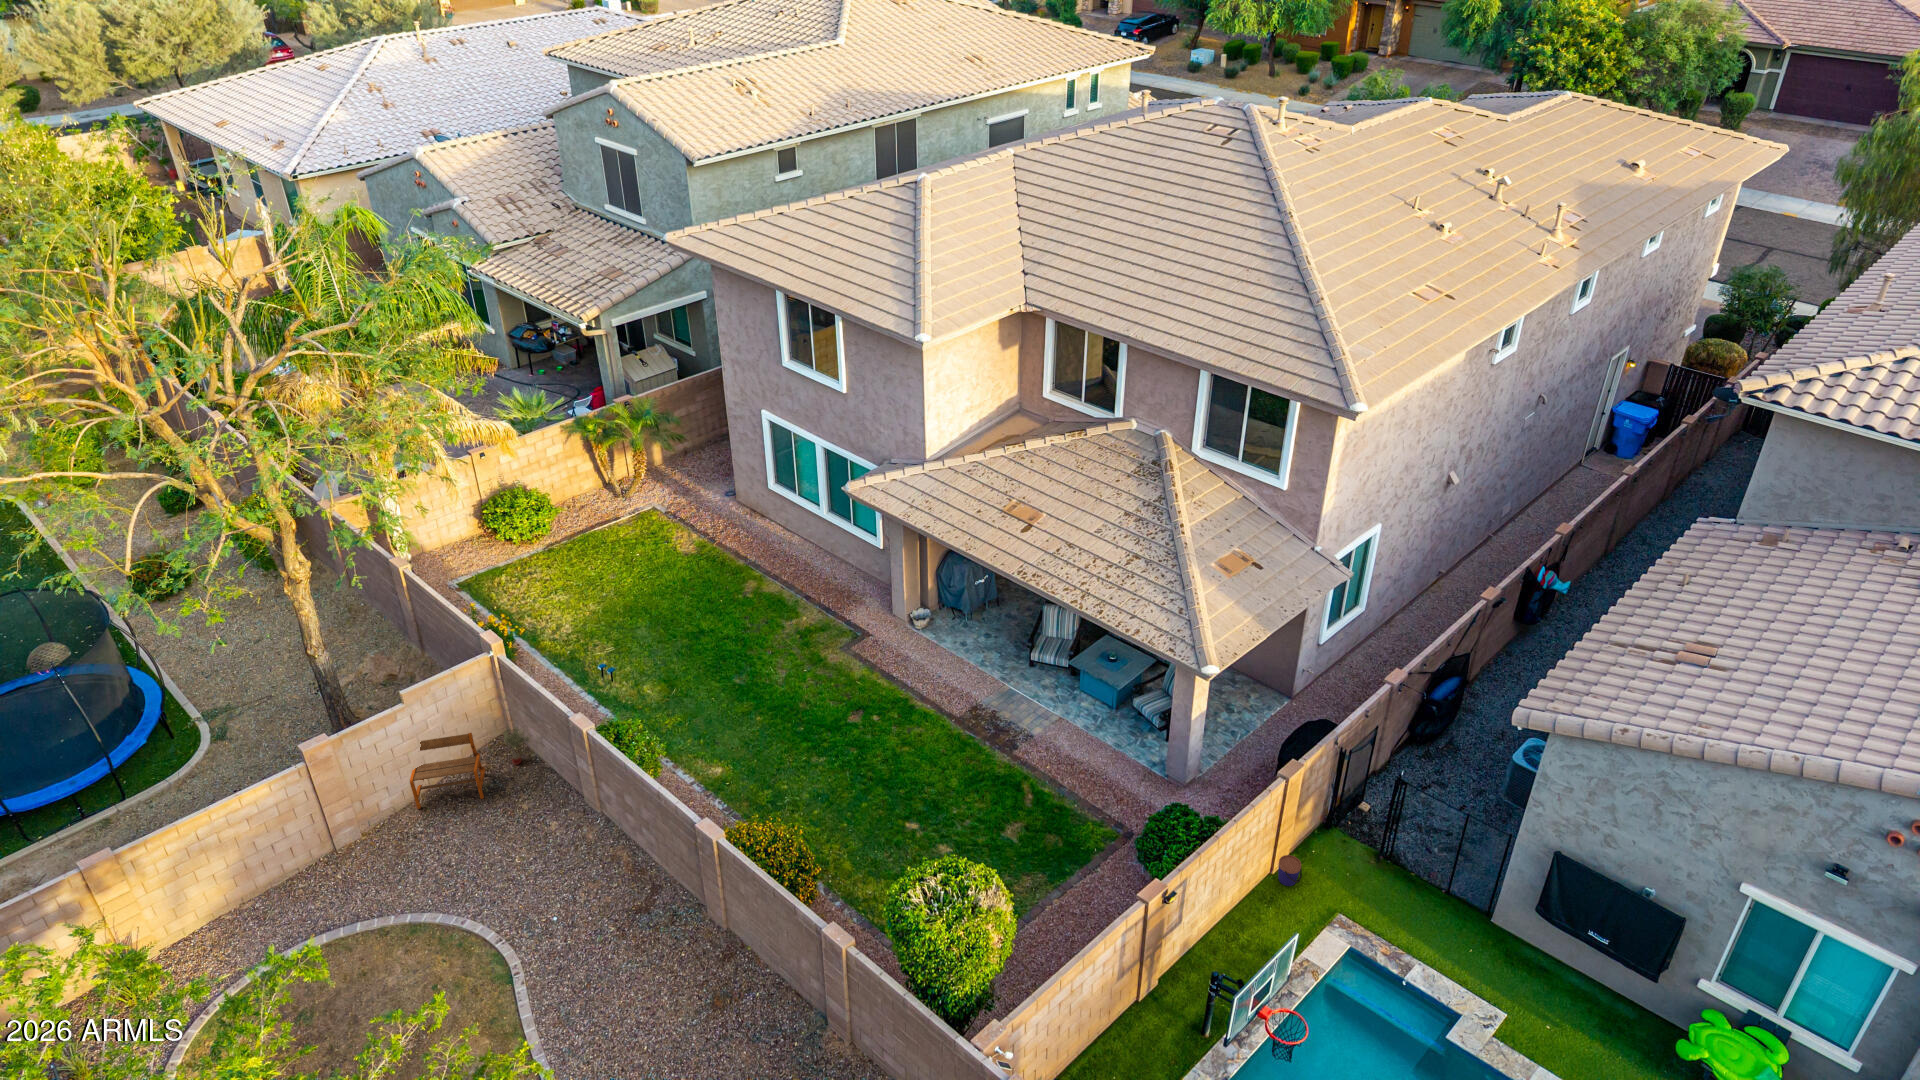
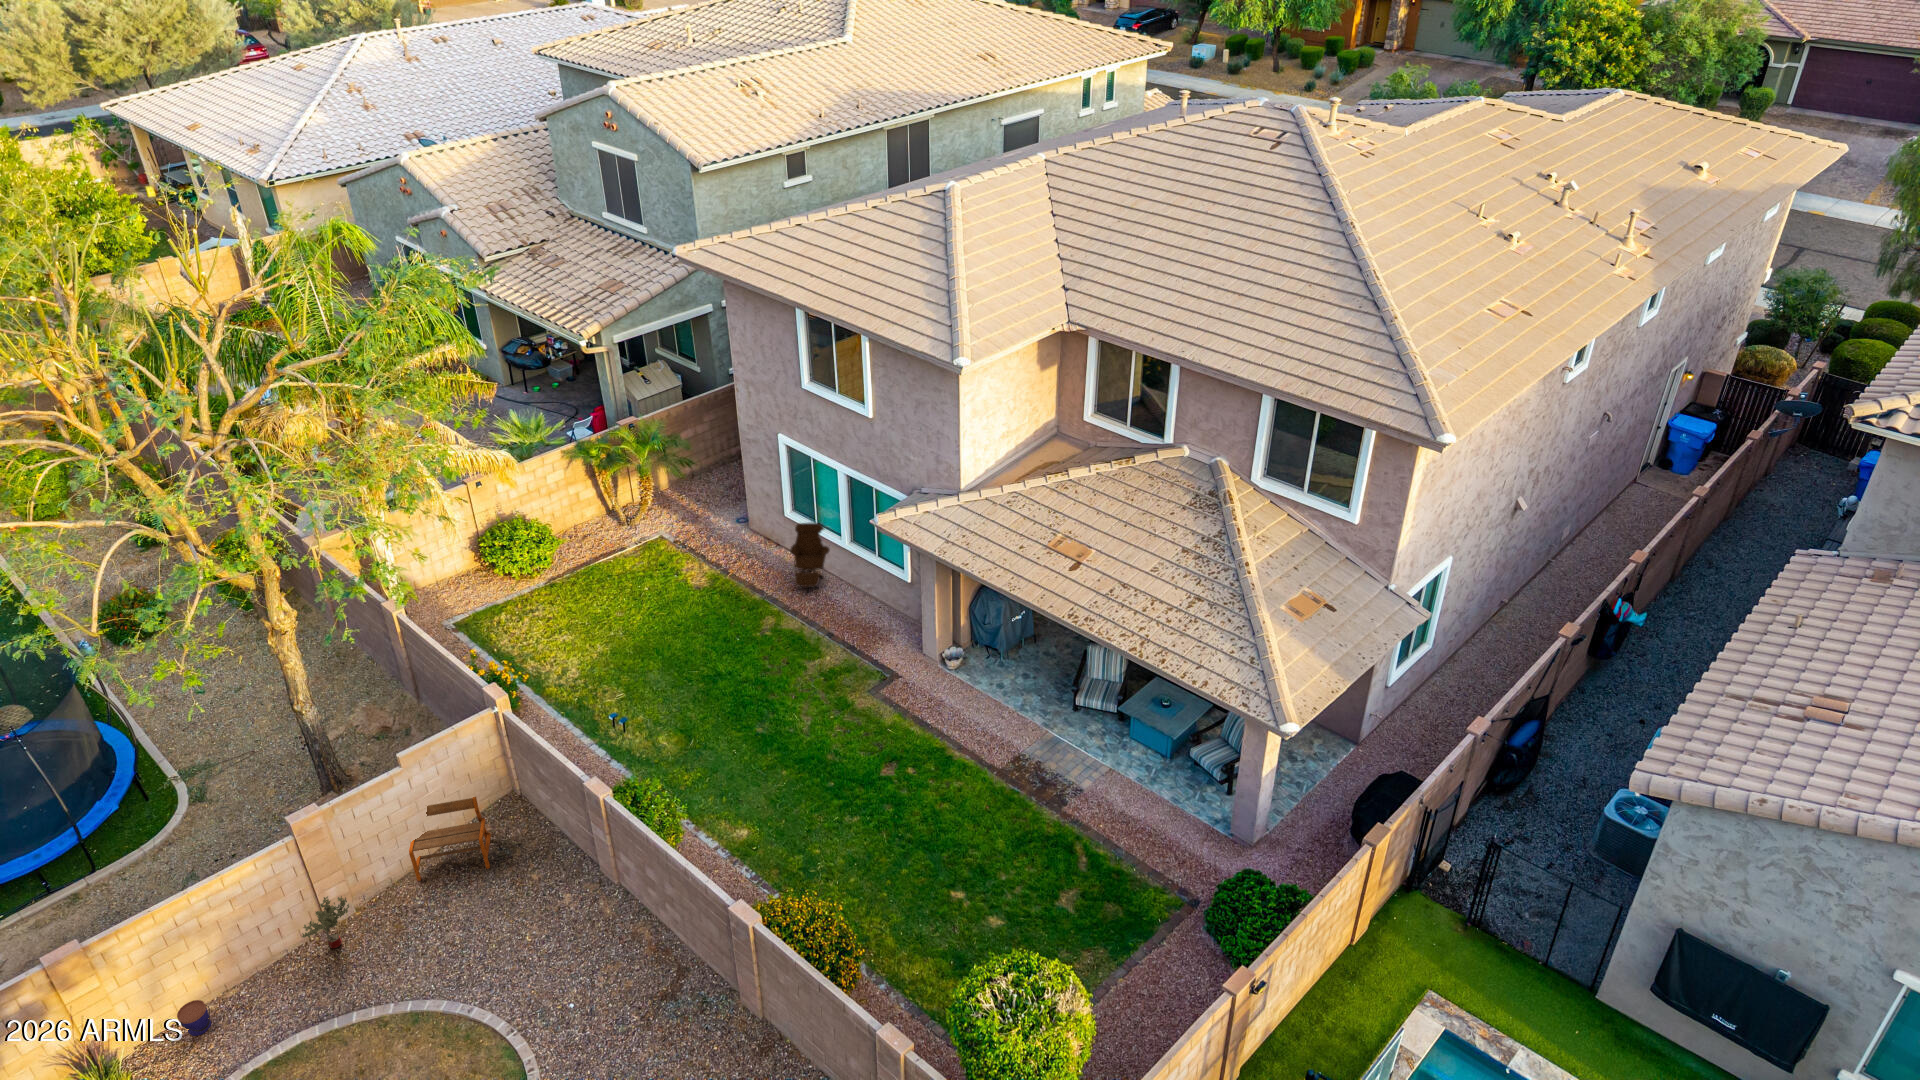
lounge chair: none [772,494,810,560] -> present [790,523,829,589]
potted tree: present [504,728,529,765] -> present [302,896,349,948]
bucket: present [1278,855,1302,886] -> present [177,1000,211,1036]

